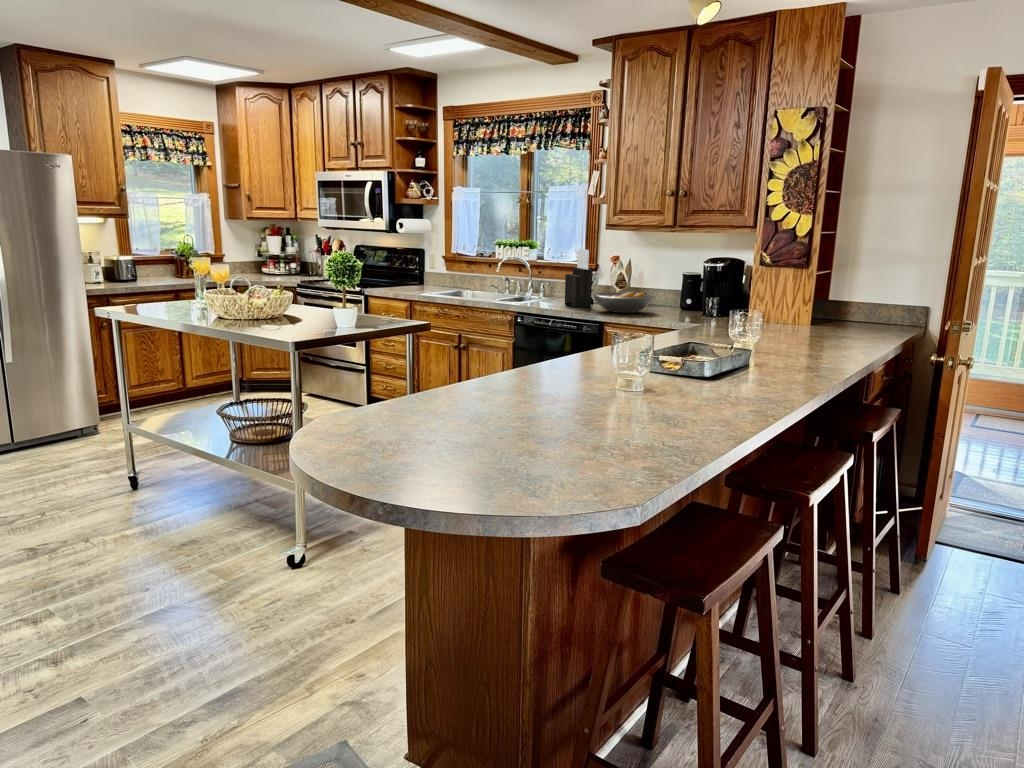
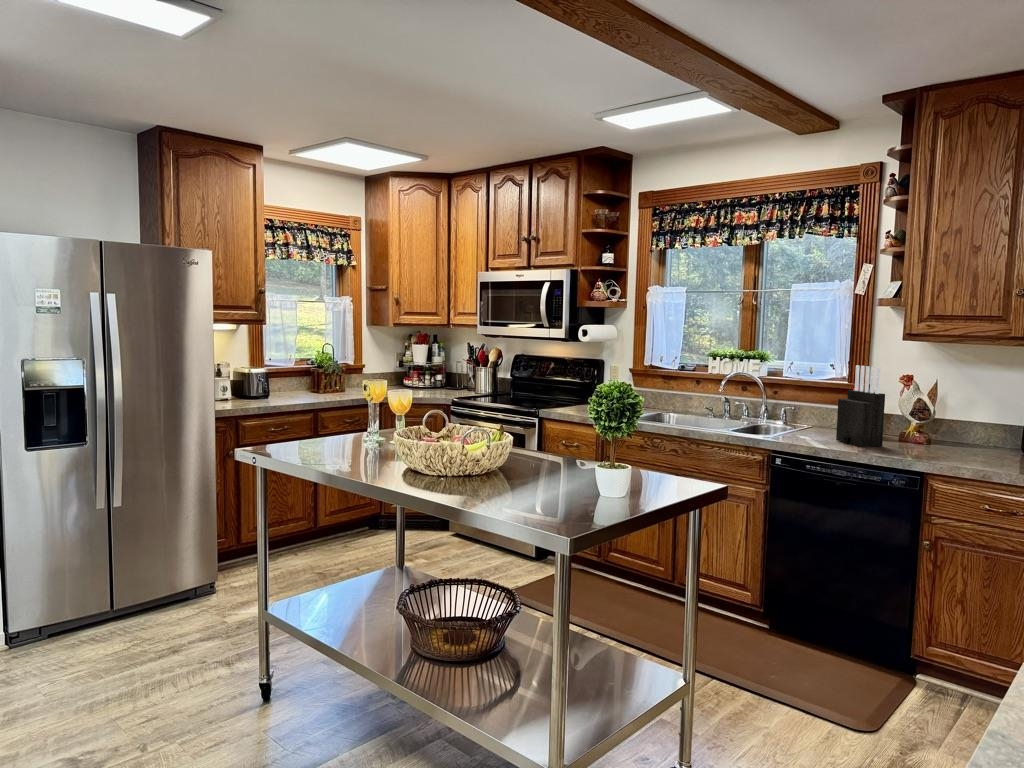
fruit bowl: present [594,292,653,313] -> none [899,426,998,458]

